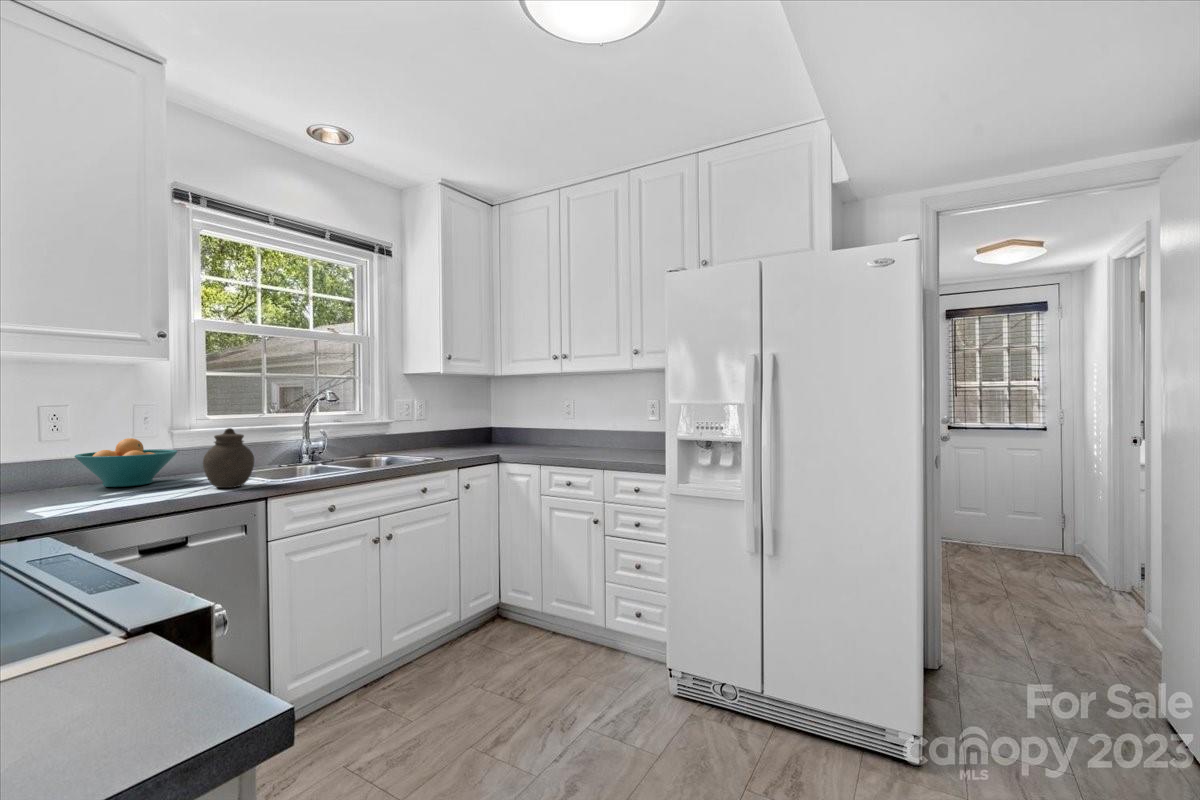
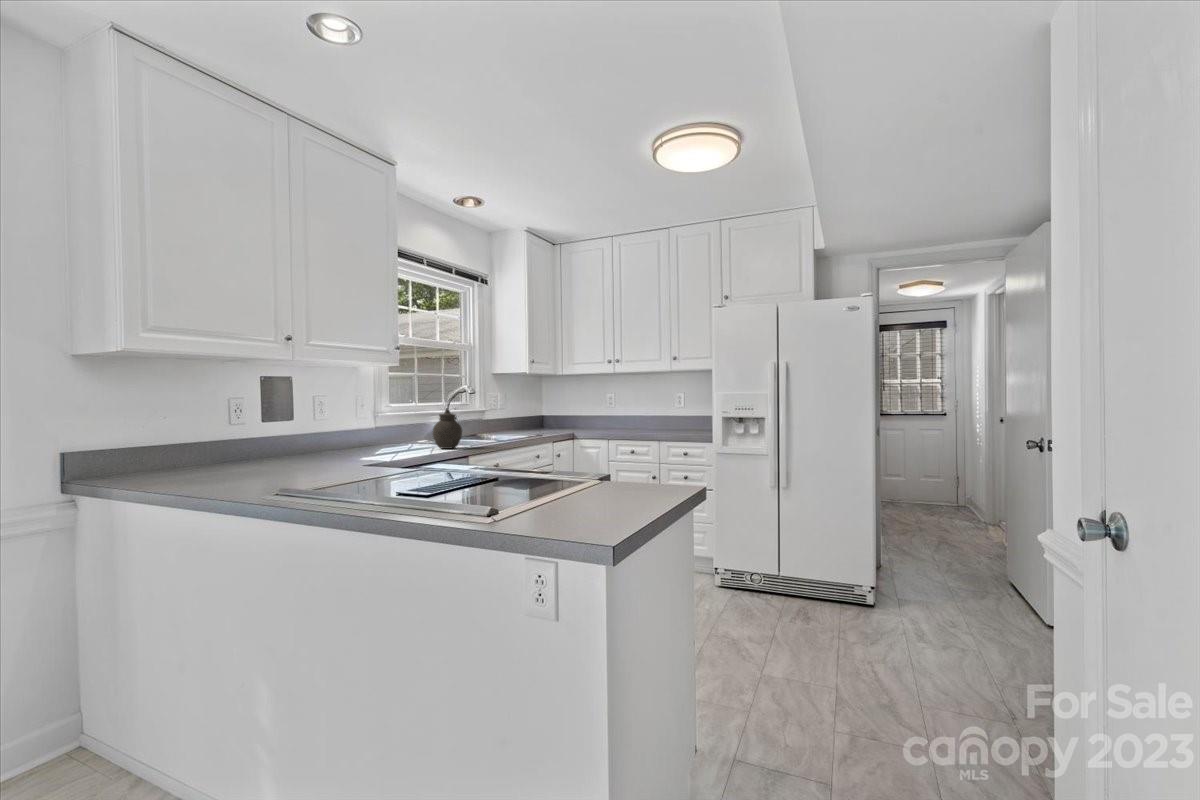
fruit bowl: present [75,438,178,487] -> none [344,417,402,449]

